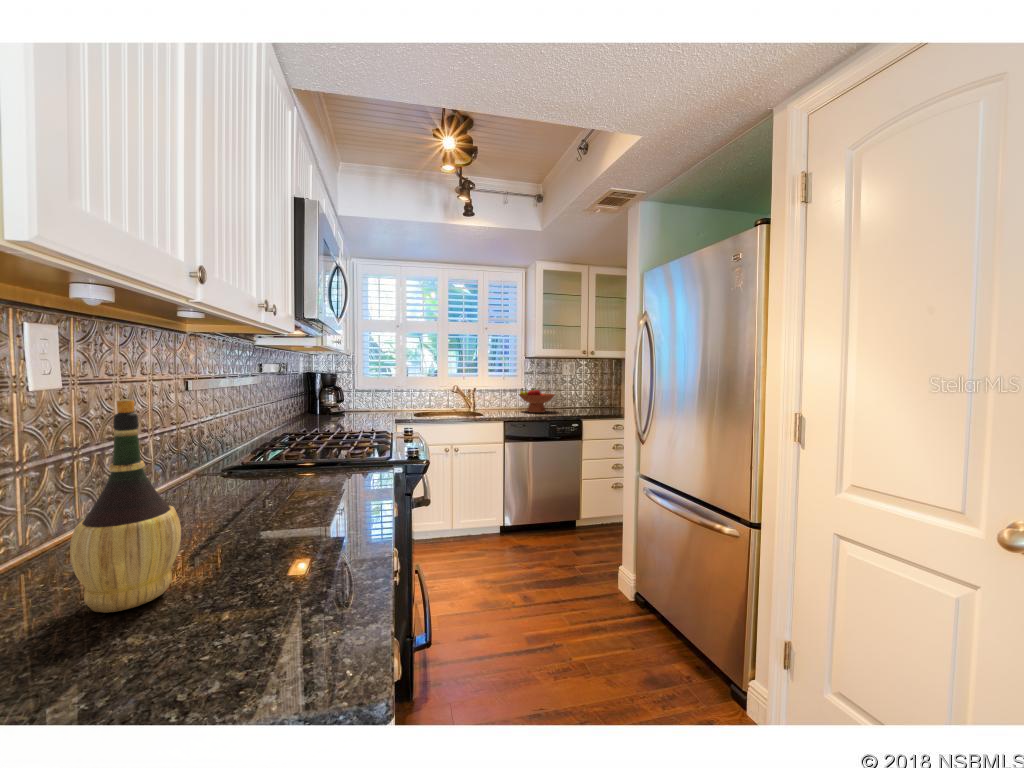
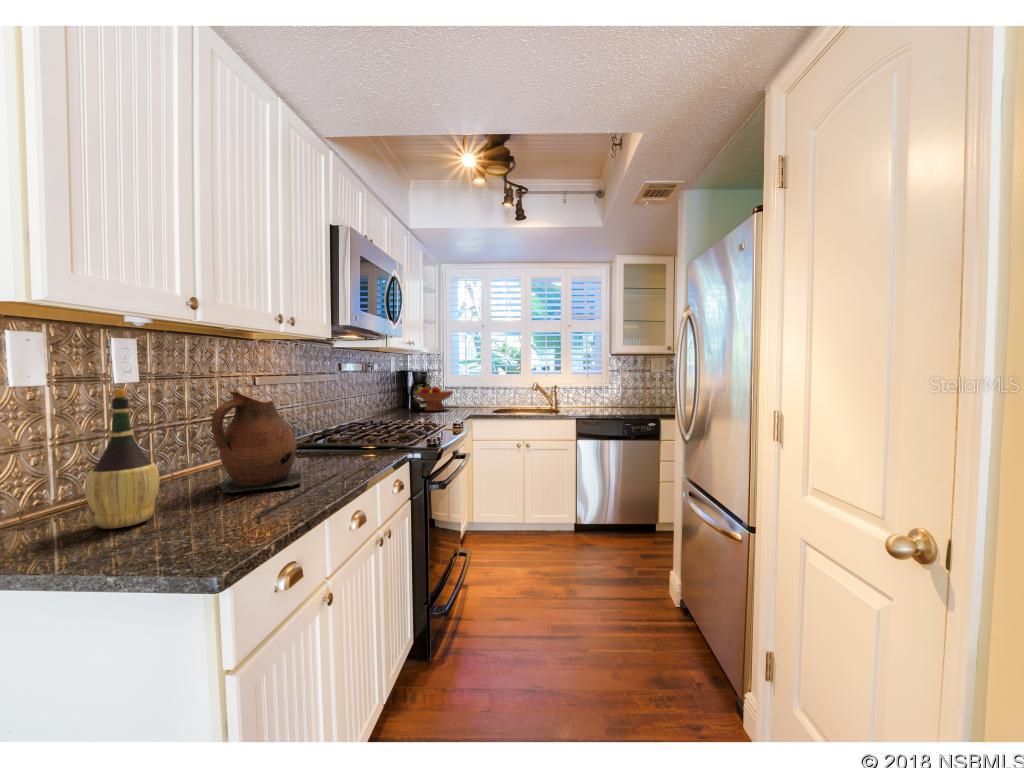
fruit bowl: present [519,388,555,413] -> present [415,385,453,411]
ceramic pitcher: none [197,400,324,536] -> present [212,391,302,493]

